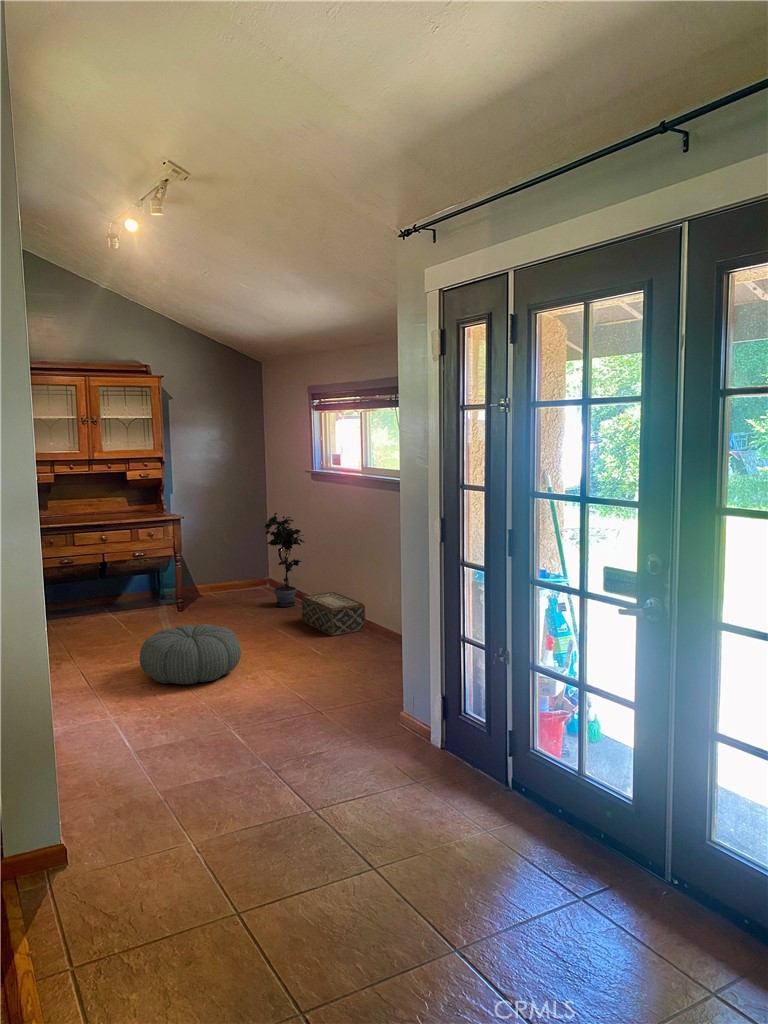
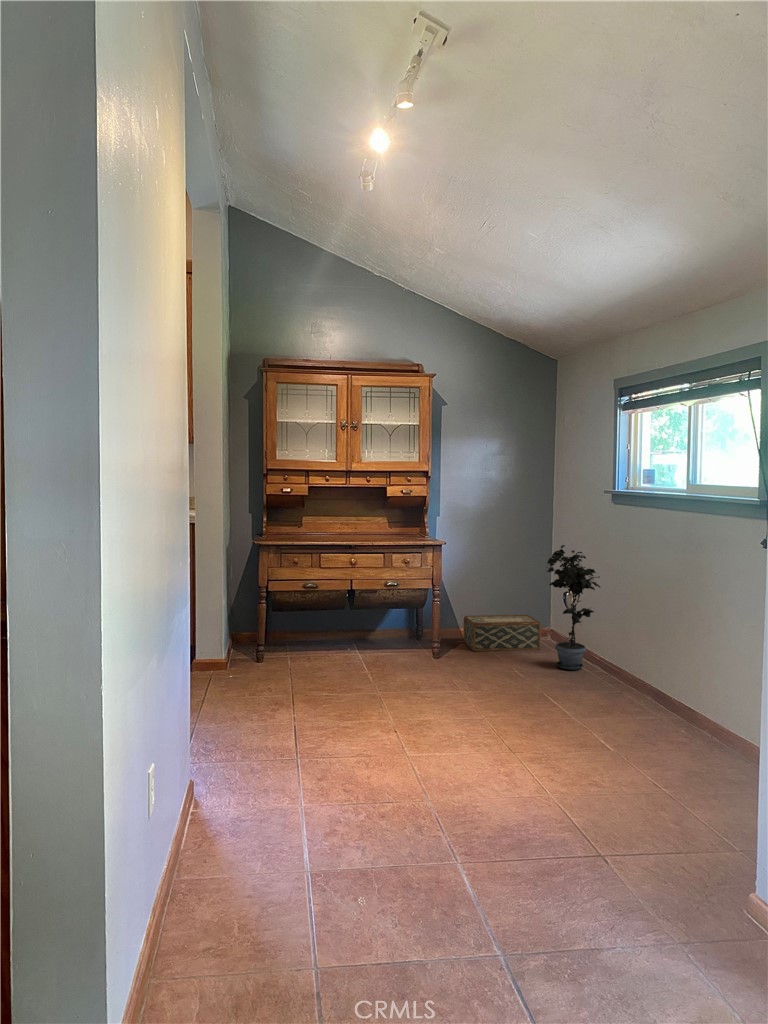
woven basket: present [302,592,365,636] -> present [464,615,541,651]
pouf: present [139,624,241,684] -> none [360,686,500,780]

